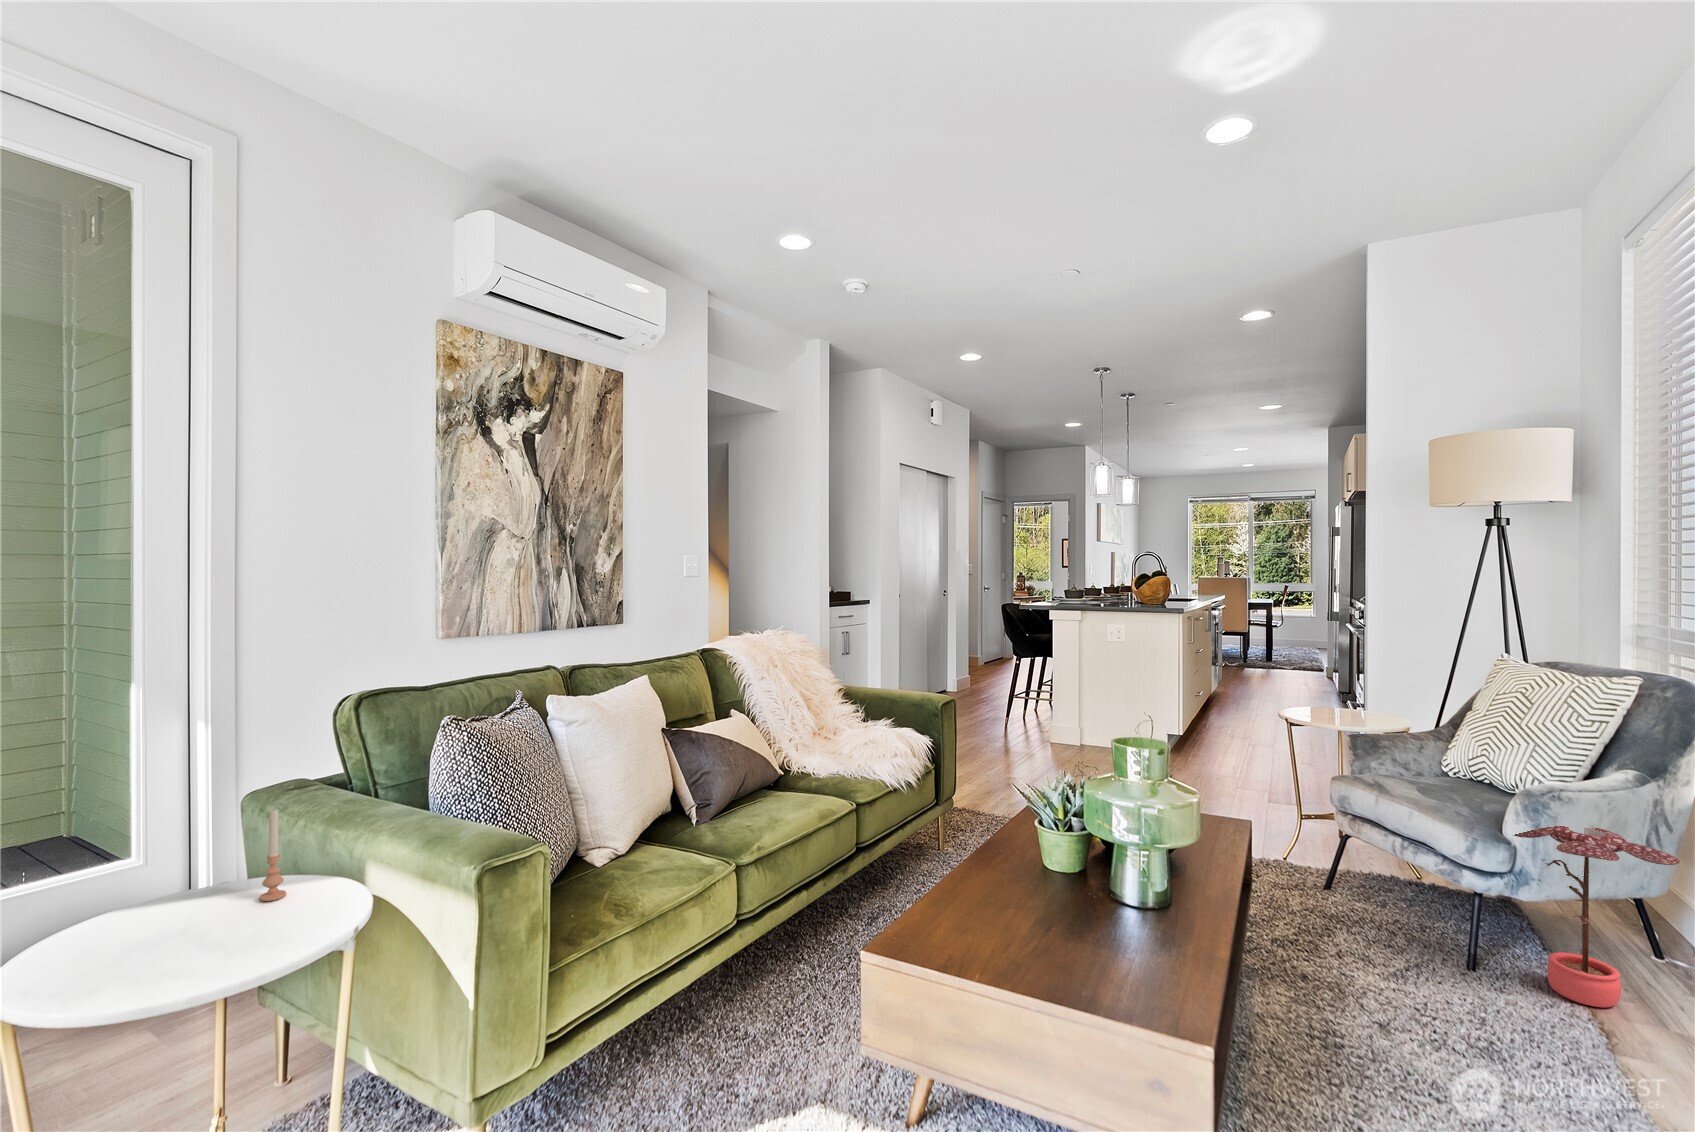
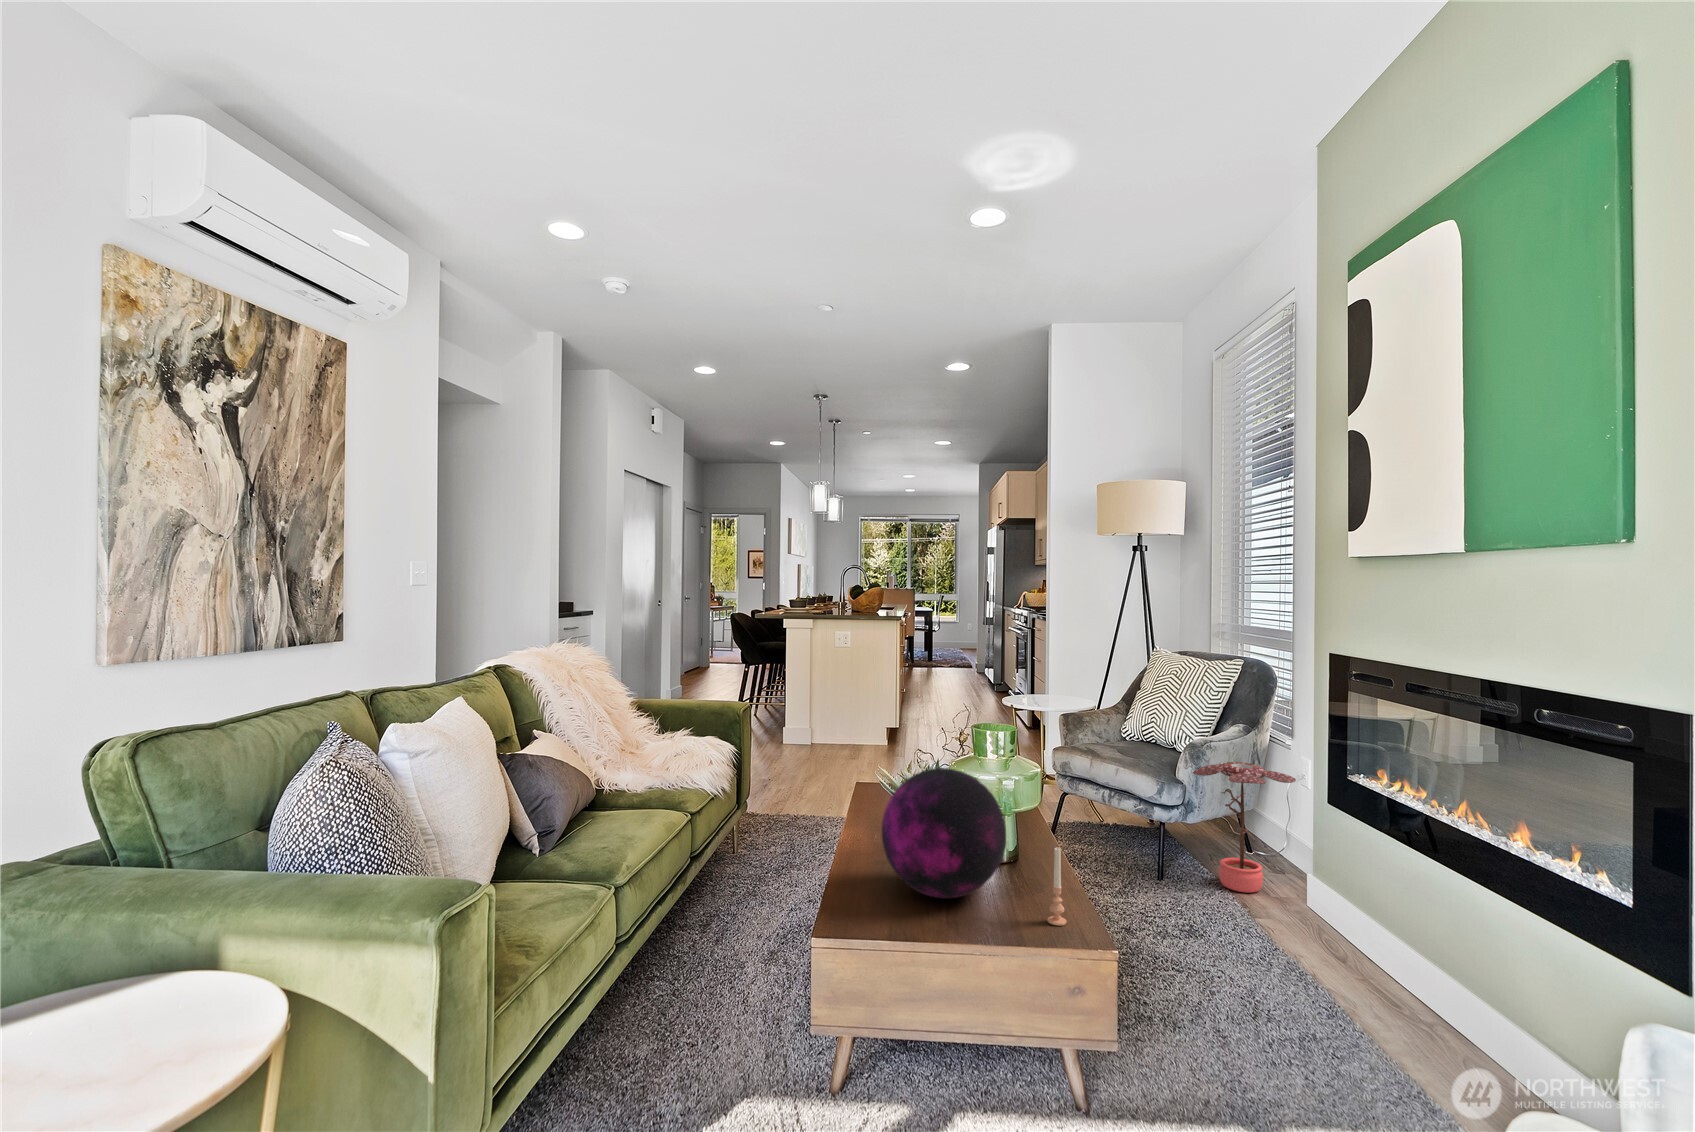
decorative orb: none [979,789,1123,938] -> present [882,768,1006,898]
candle: present [259,809,286,901] -> present [1047,847,1066,926]

